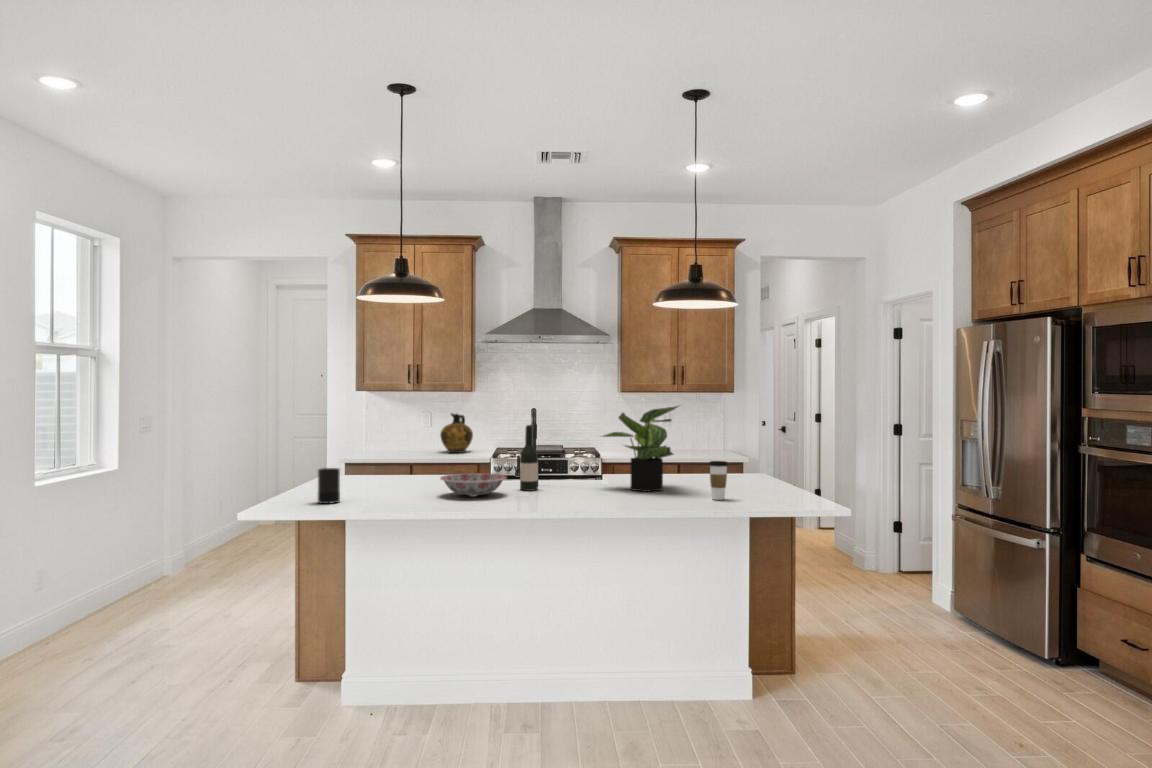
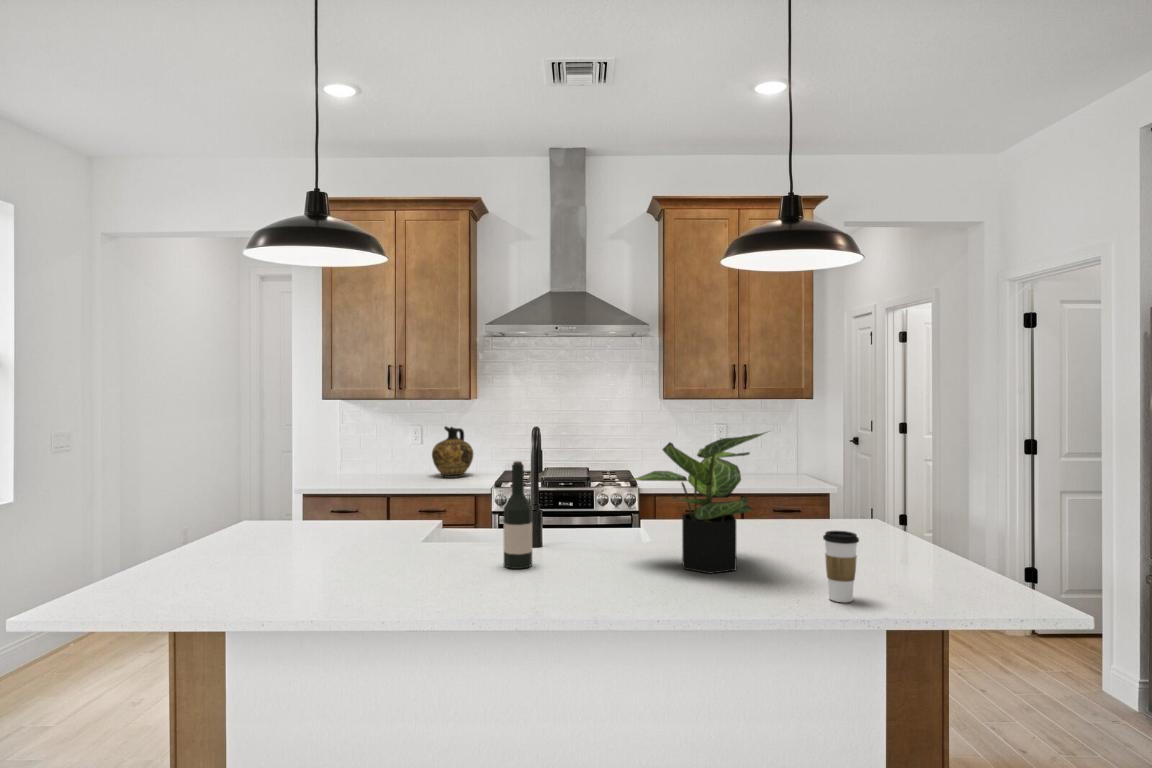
candle: present [318,468,340,504] -> none [138,541,186,608]
ceramic bowl: present [440,473,506,496] -> none [364,540,477,585]

